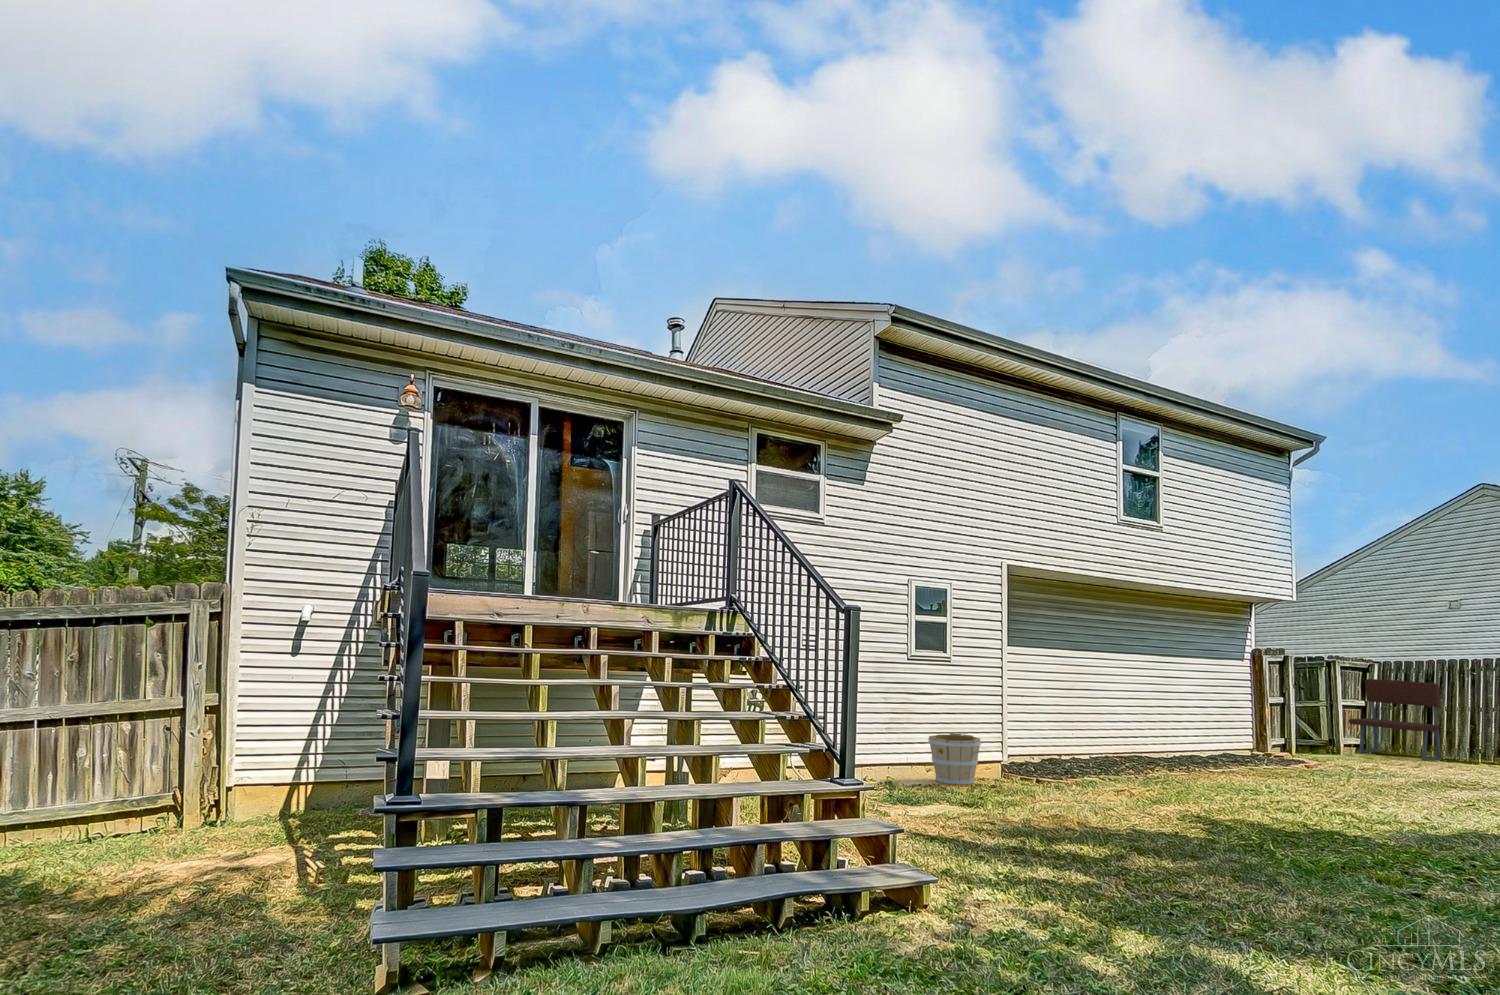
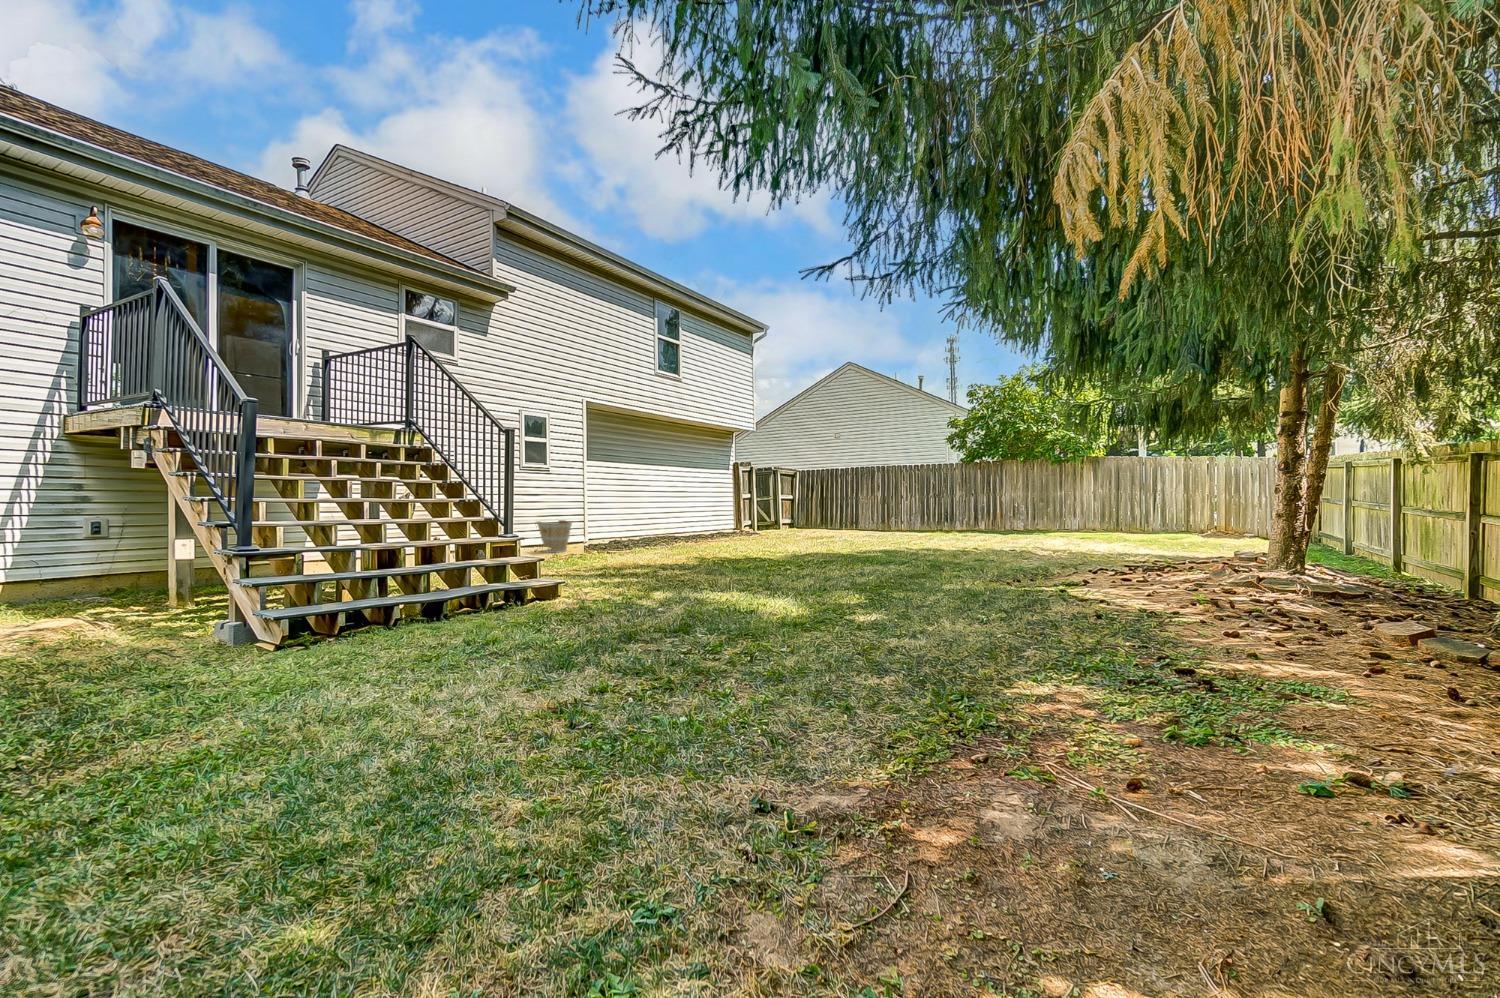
bench: present [1349,679,1442,761] -> none [784,483,830,530]

